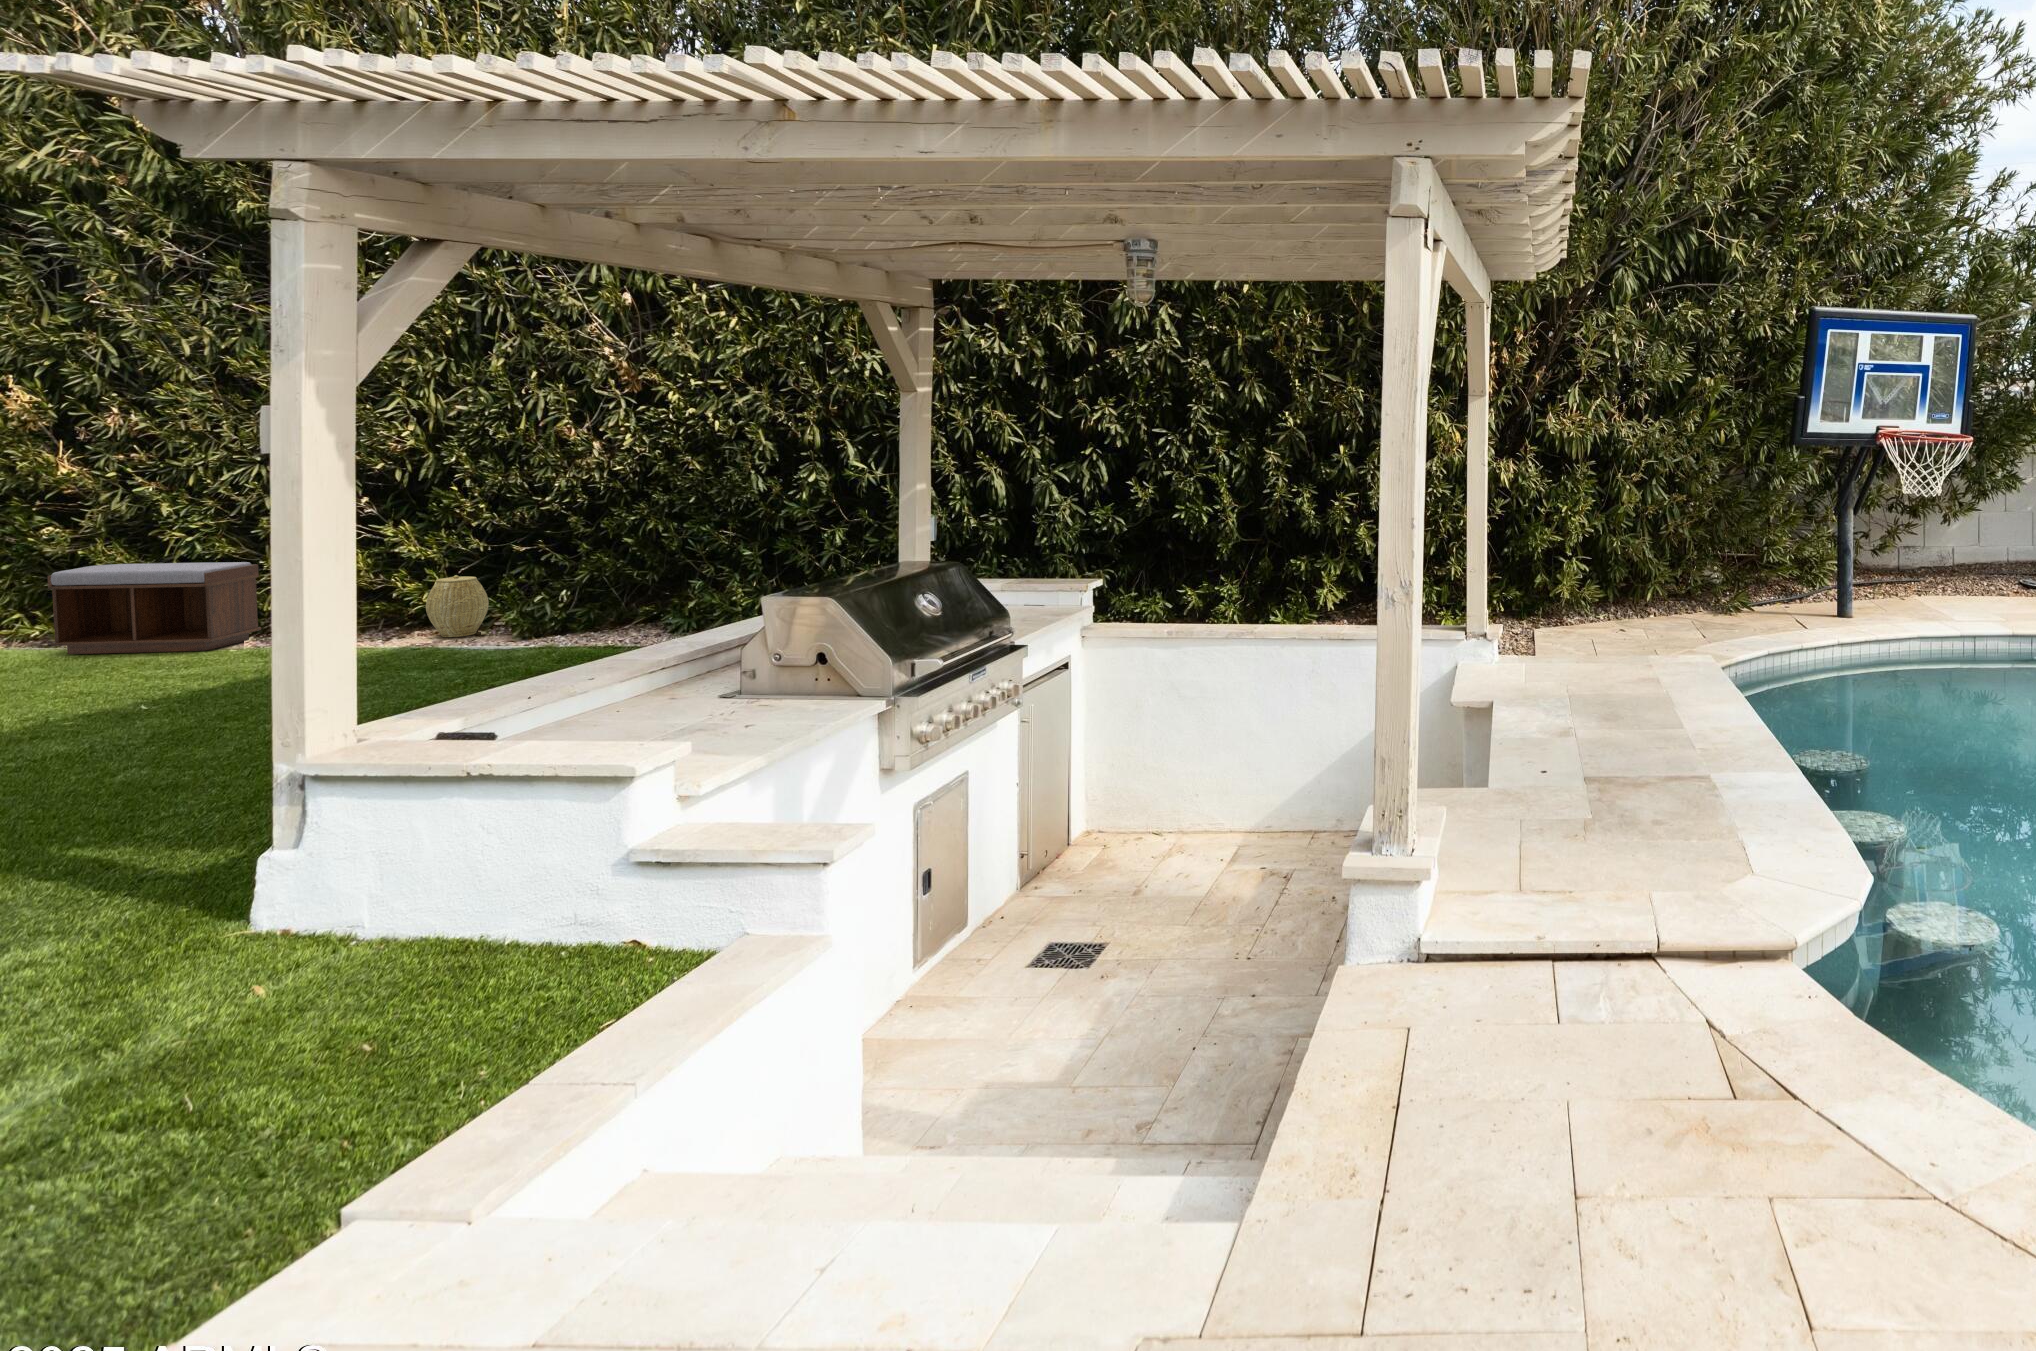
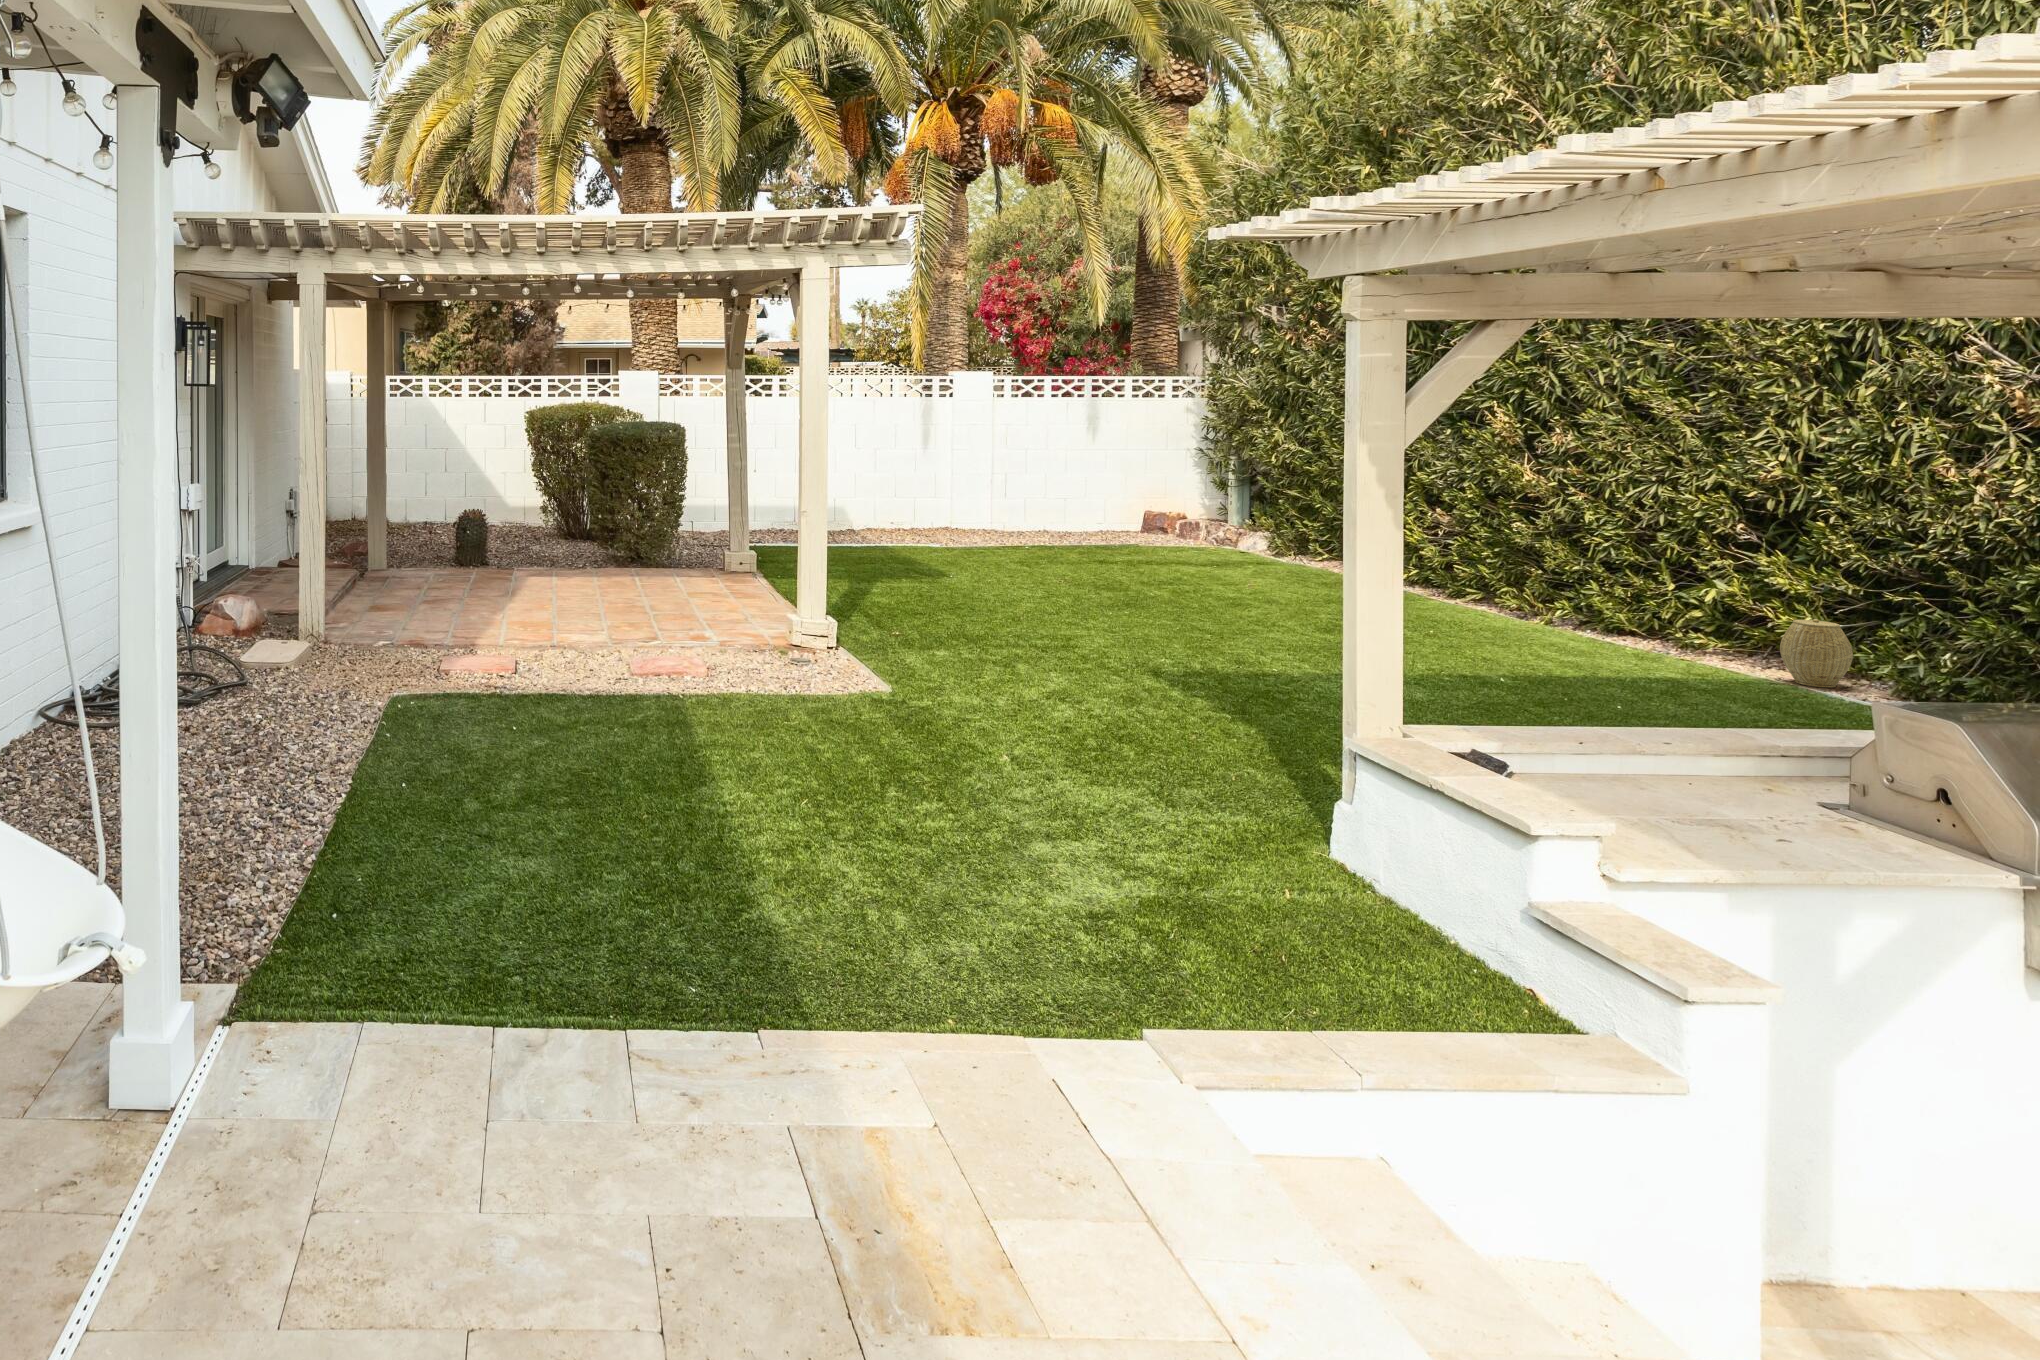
bench: present [48,562,261,654] -> none [1504,557,1653,645]

